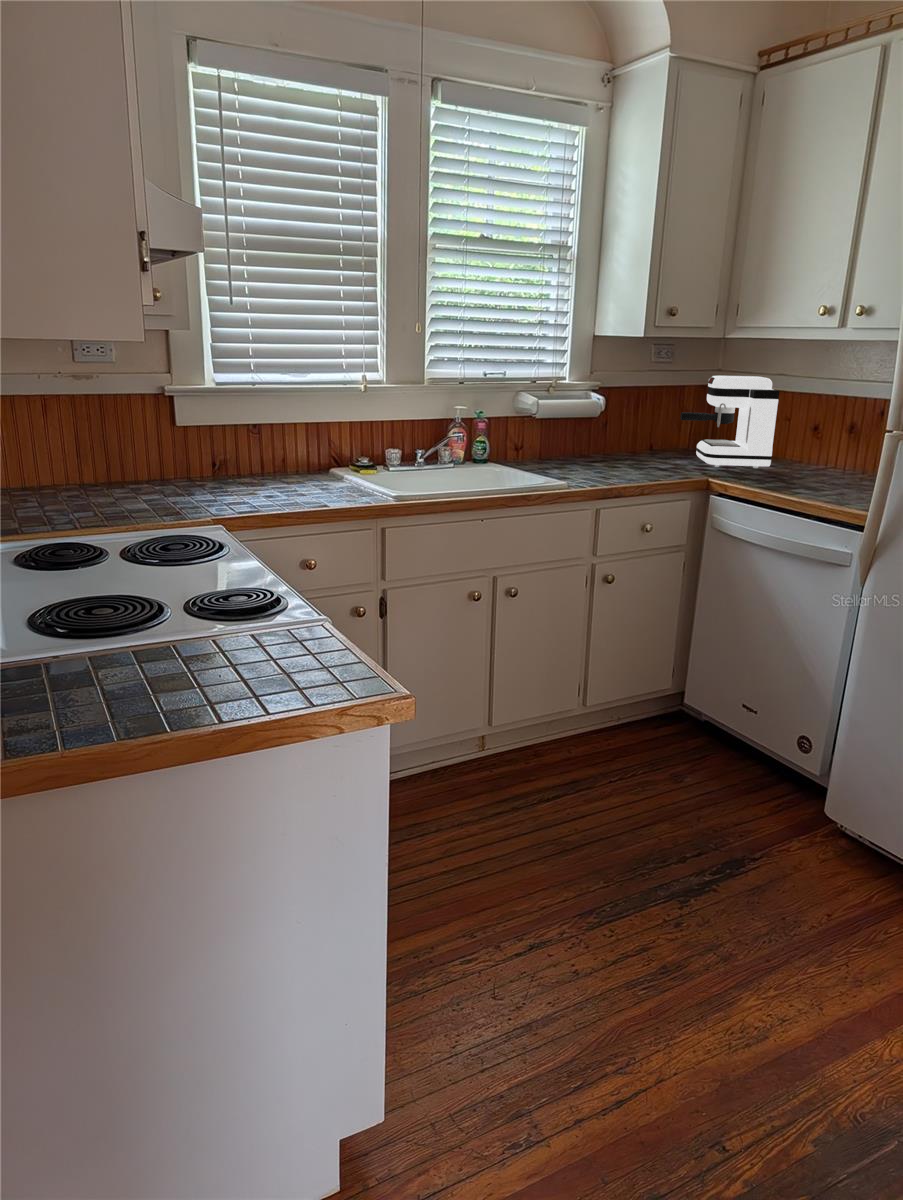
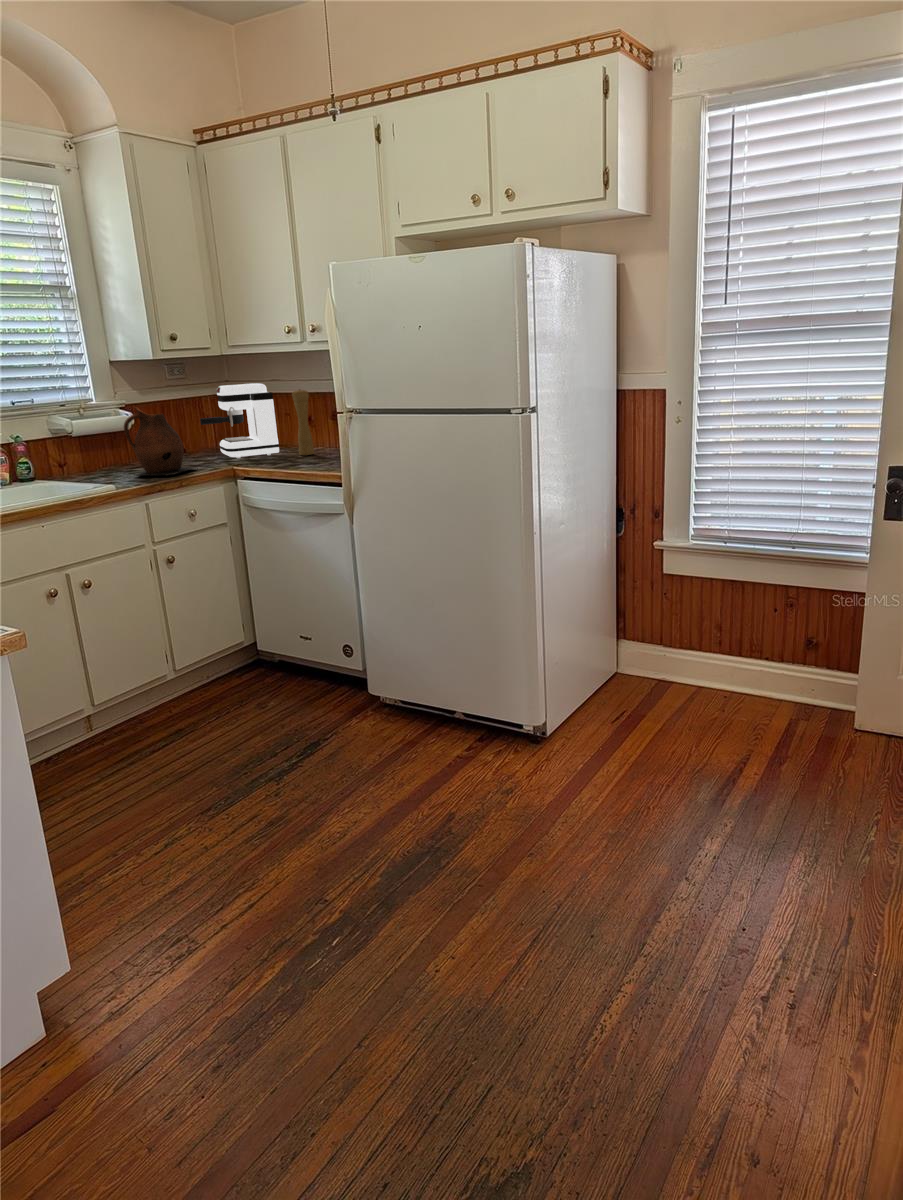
pepper mill: none [796,390,829,476] -> present [292,389,314,455]
ceramic pitcher: none [592,393,667,480] -> present [124,407,196,476]

